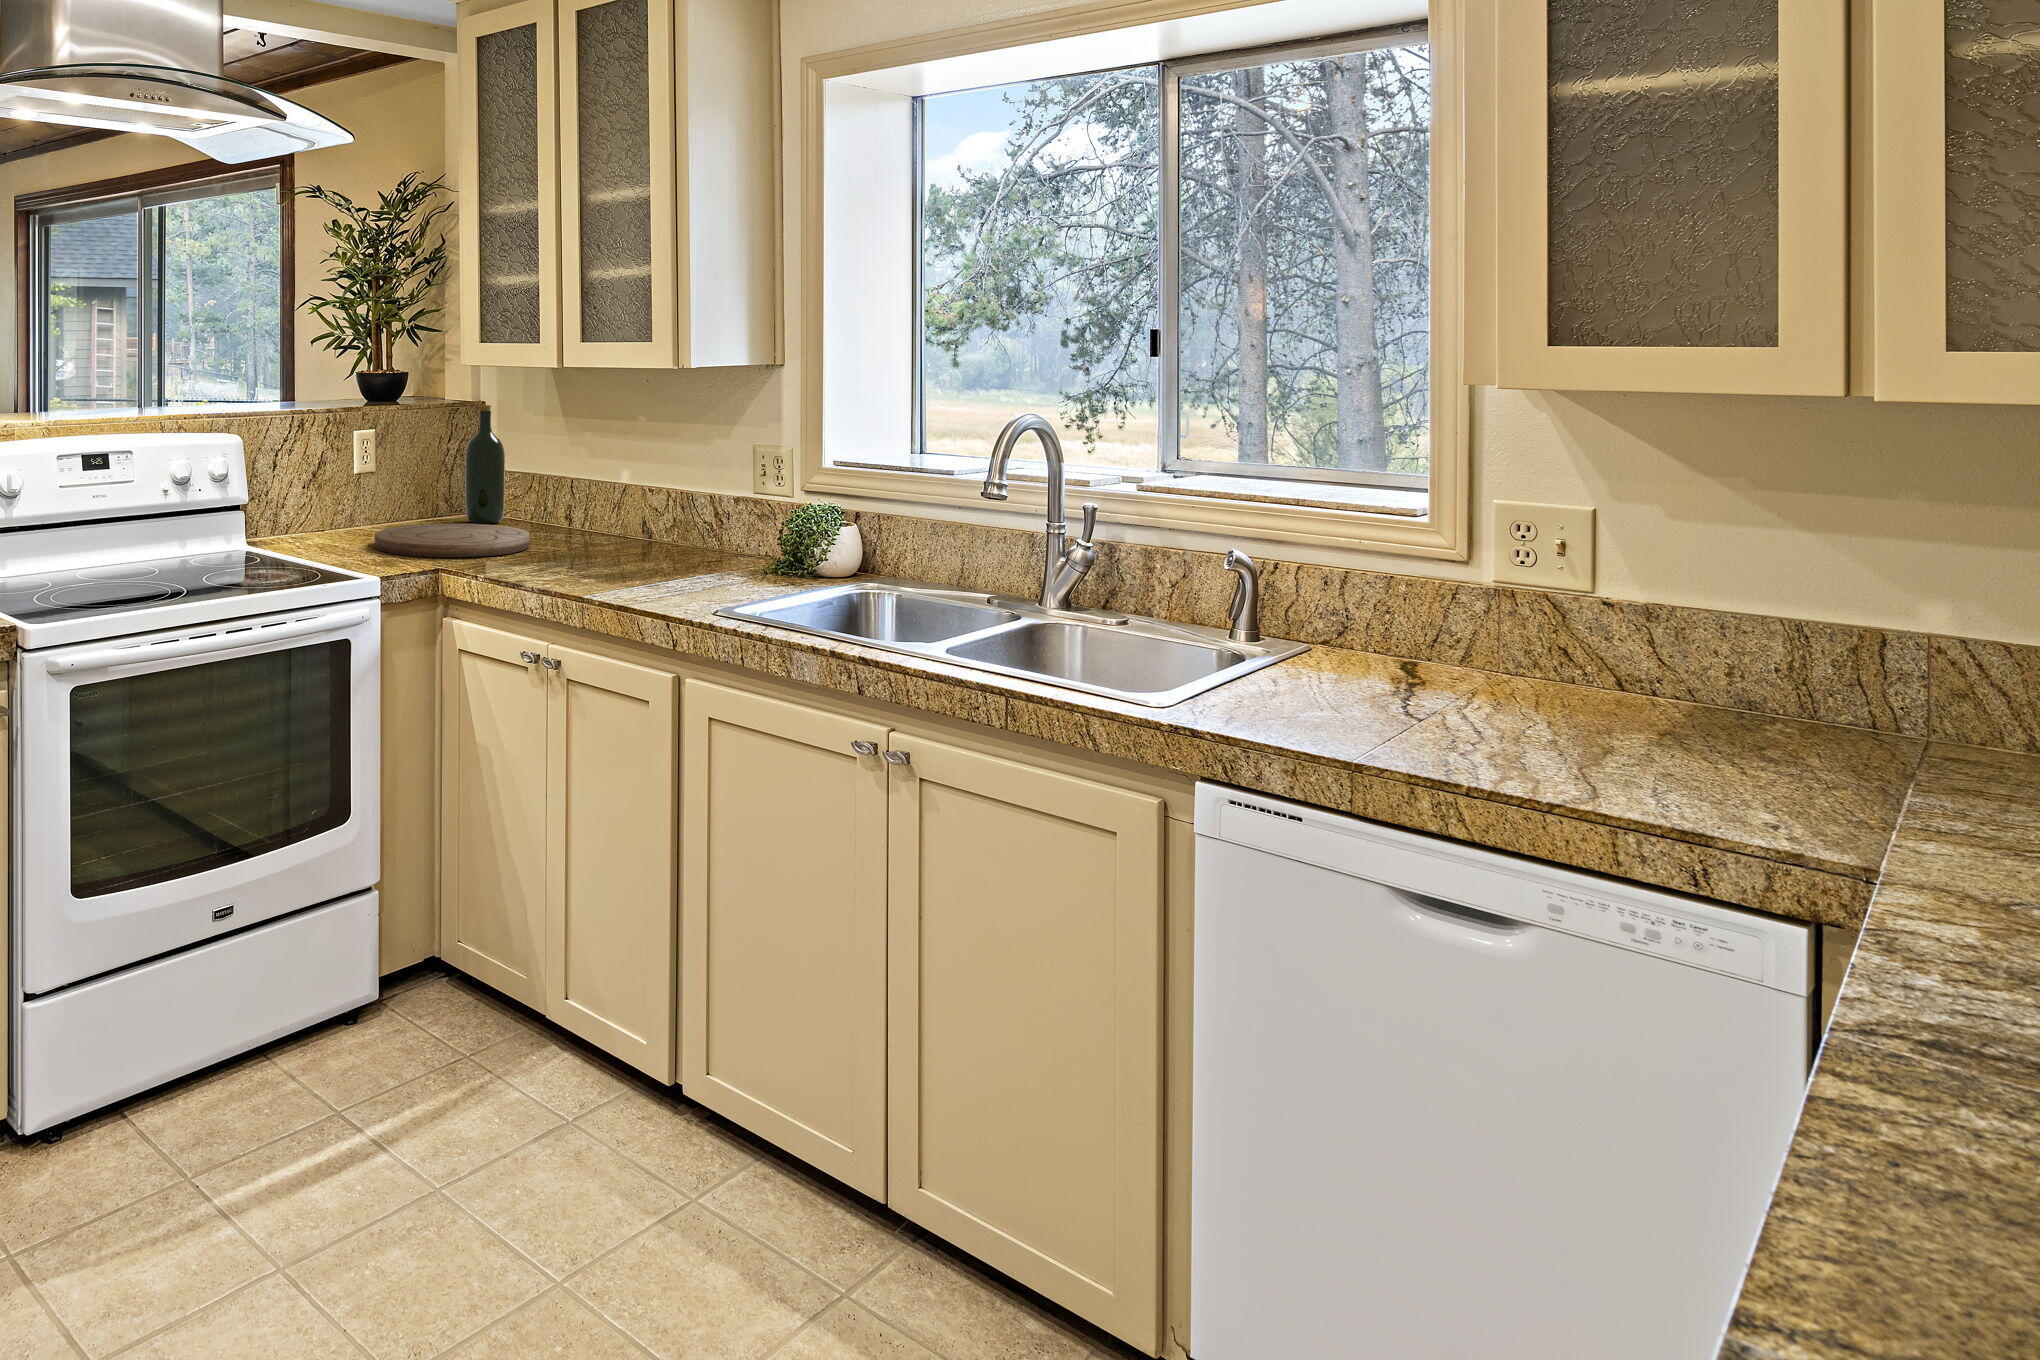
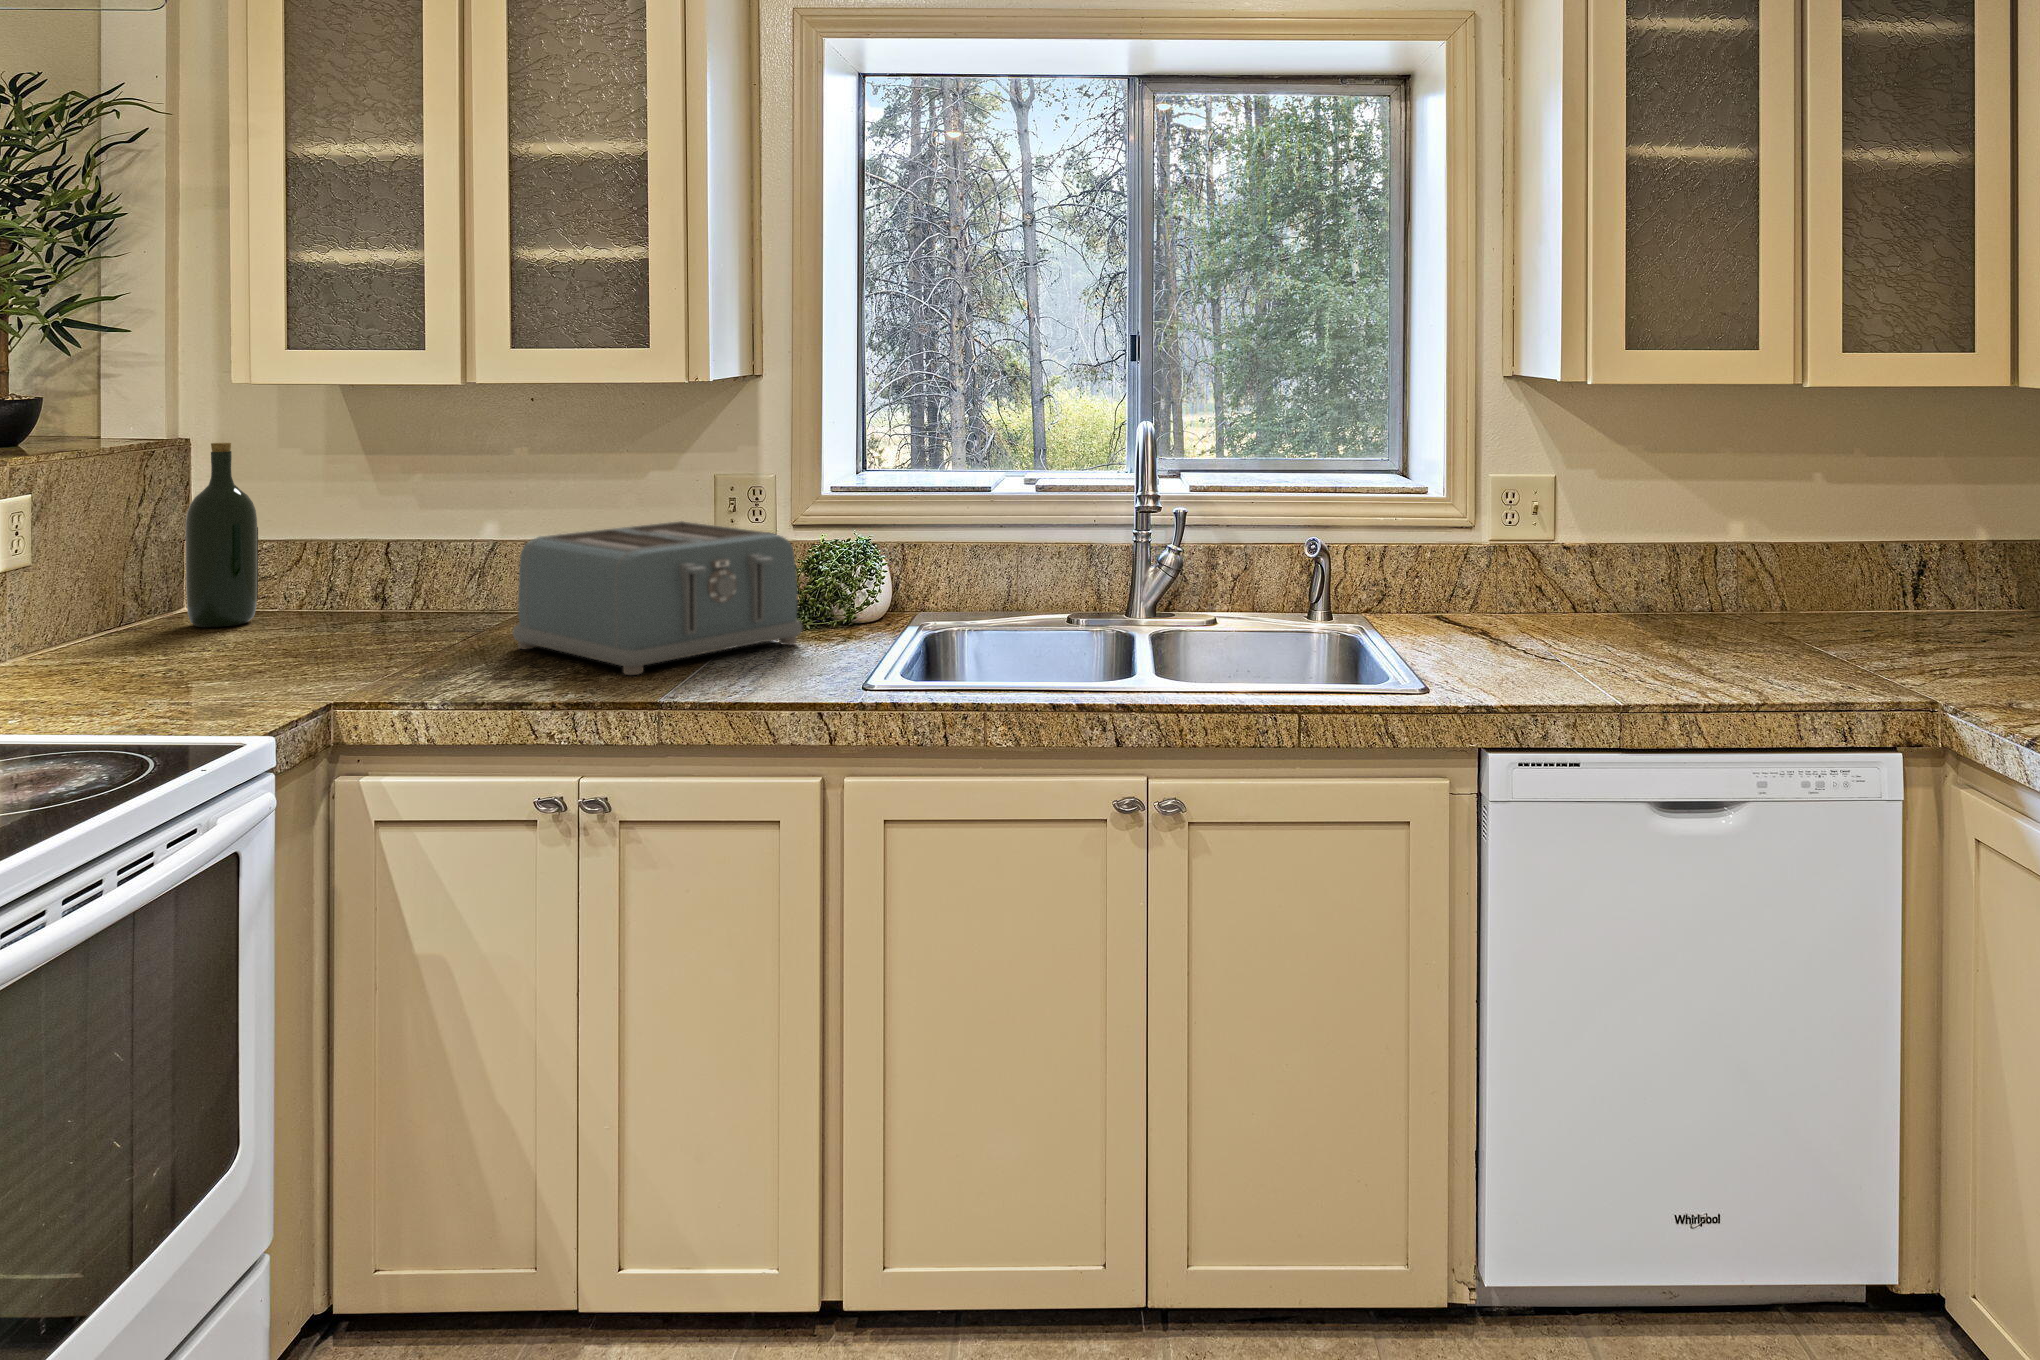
toaster: none [579,478,747,580] -> present [513,521,802,675]
cutting board: present [375,524,530,558] -> none [132,624,413,693]

